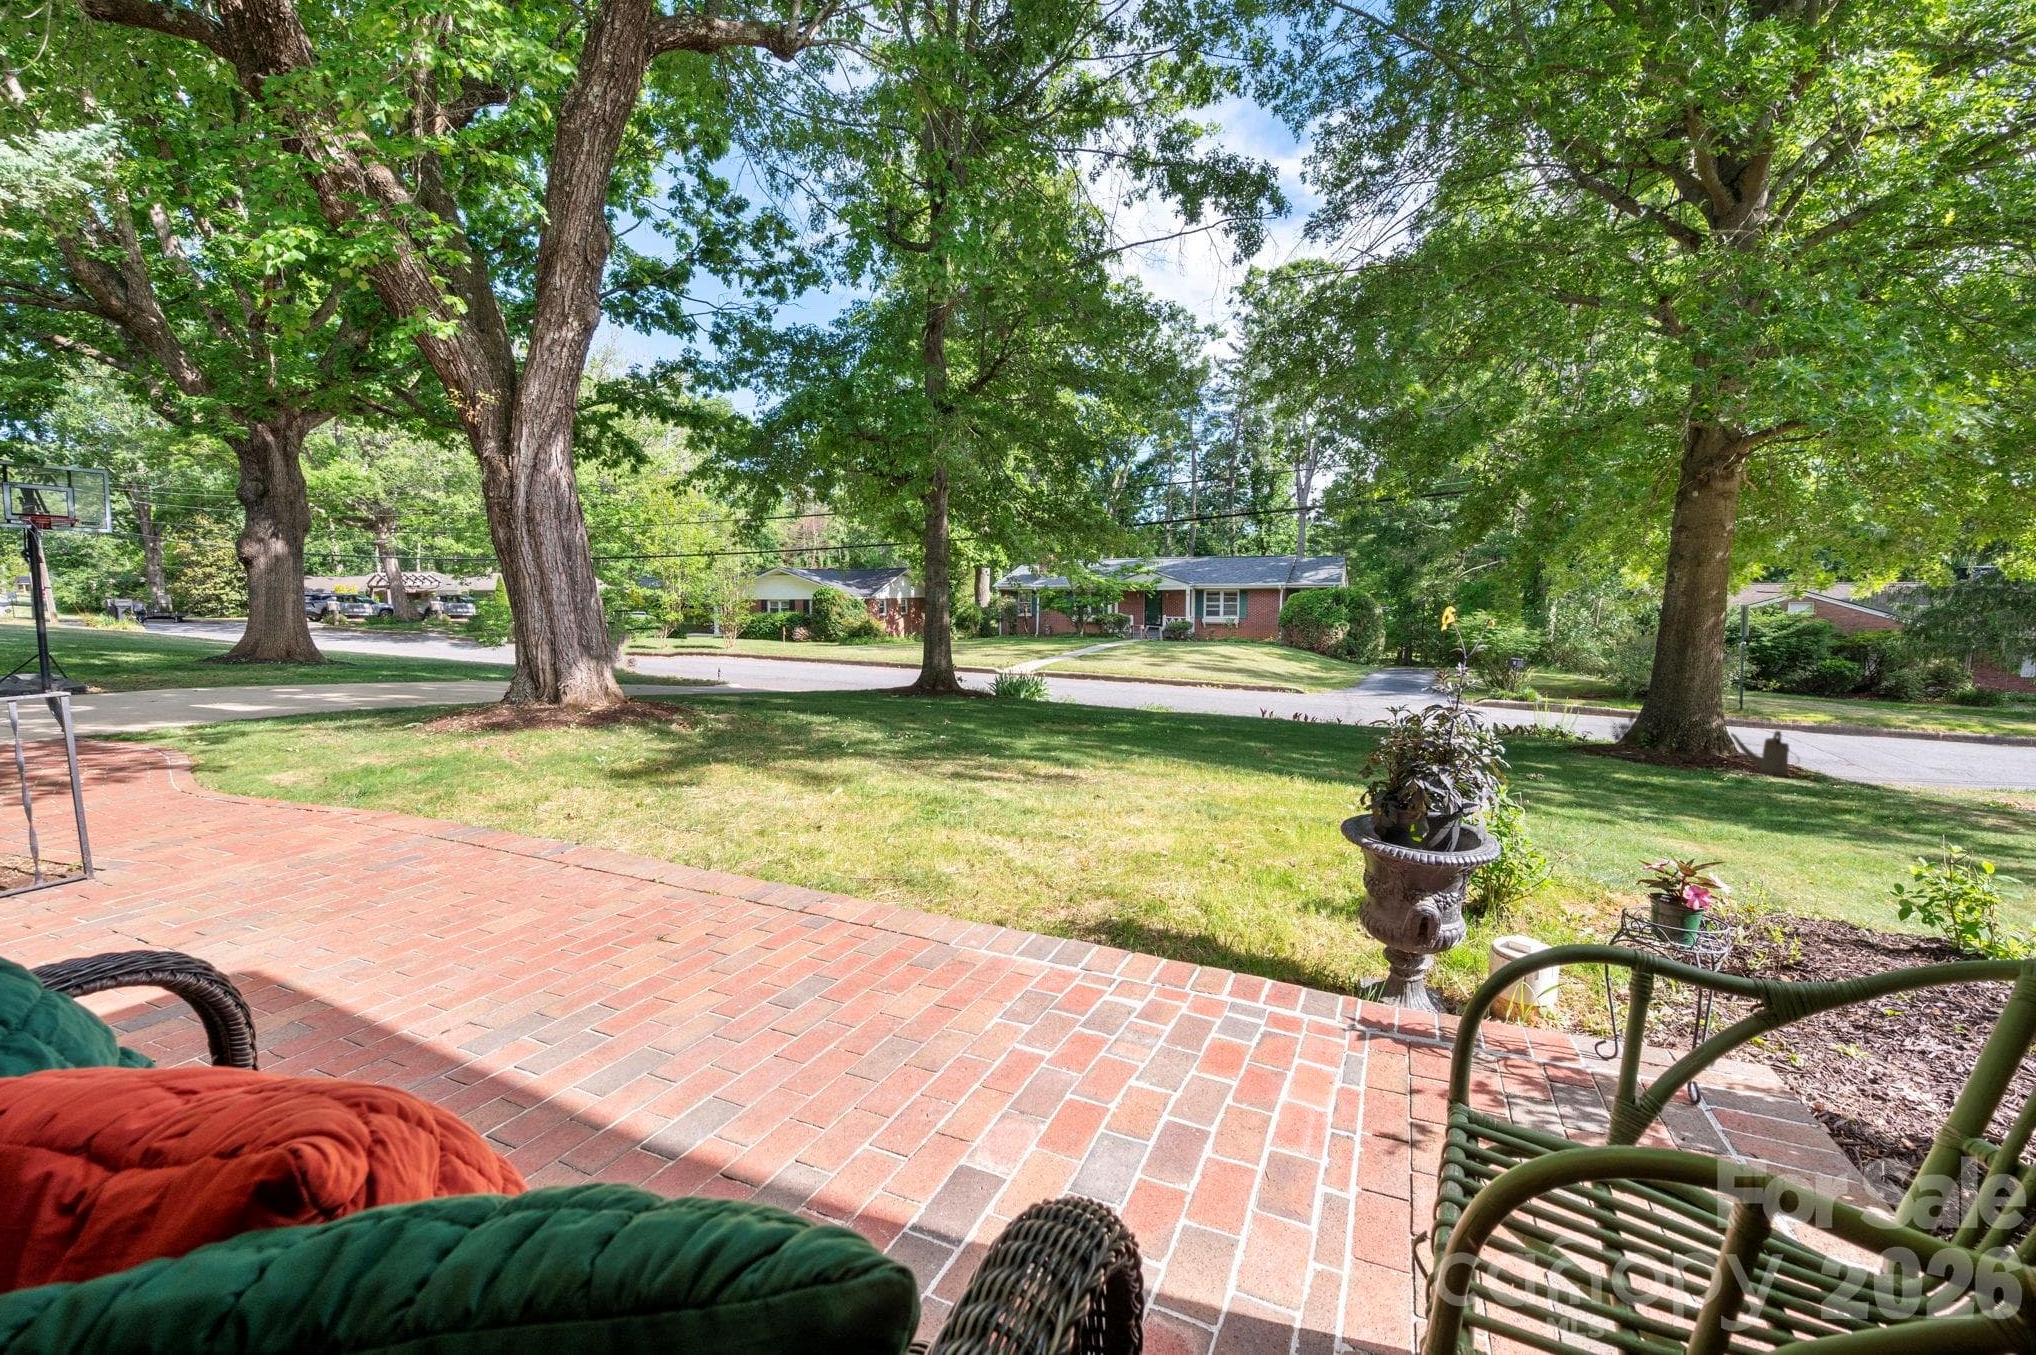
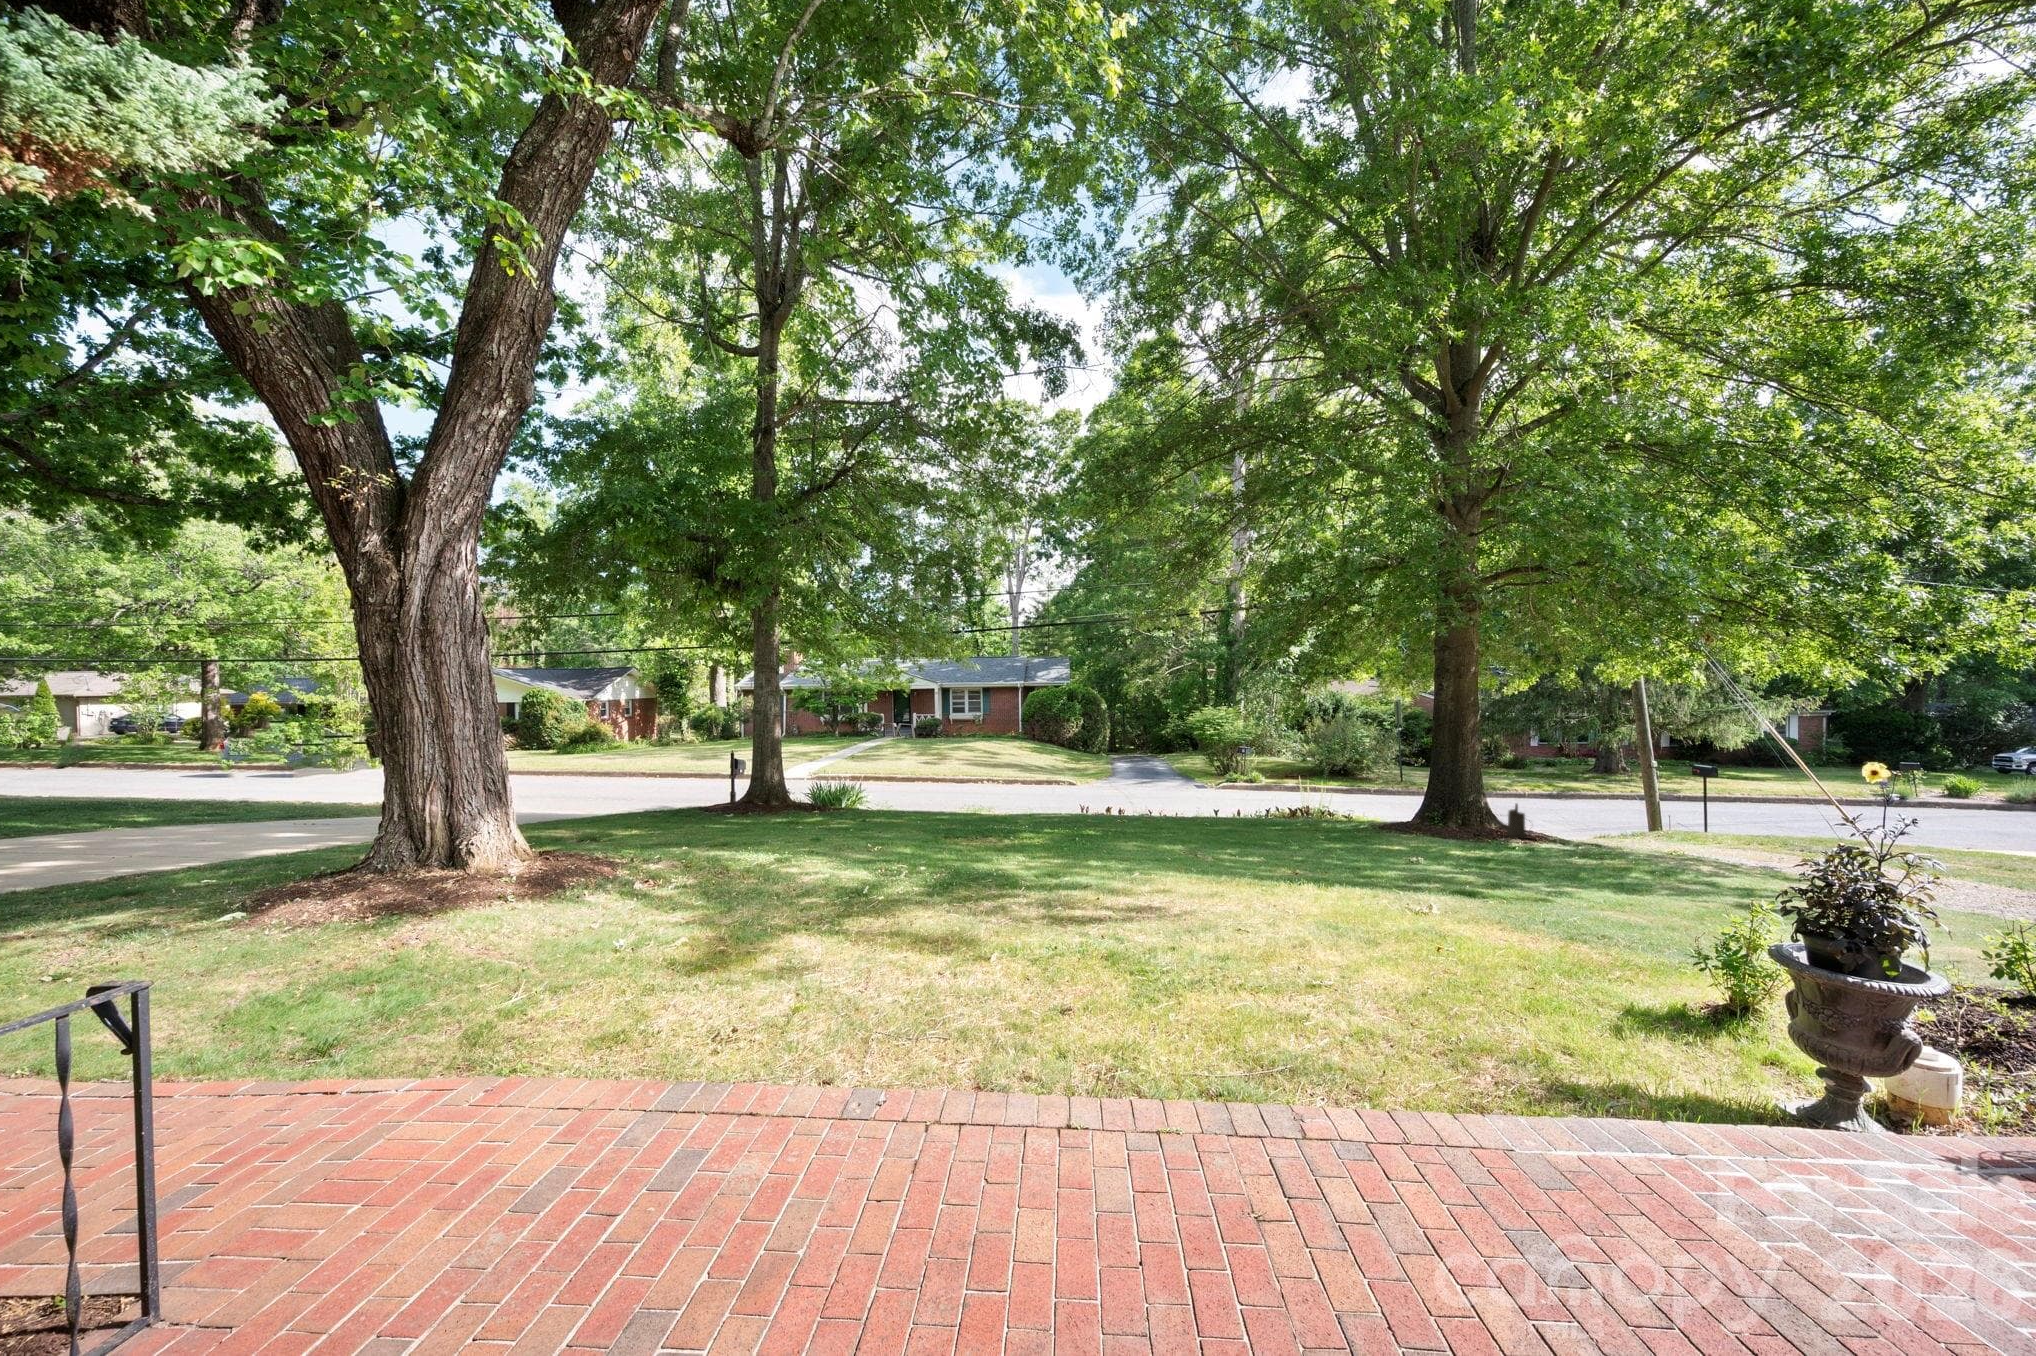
potted tree: present [1612,710,1644,758] -> none [1398,790,1427,832]

